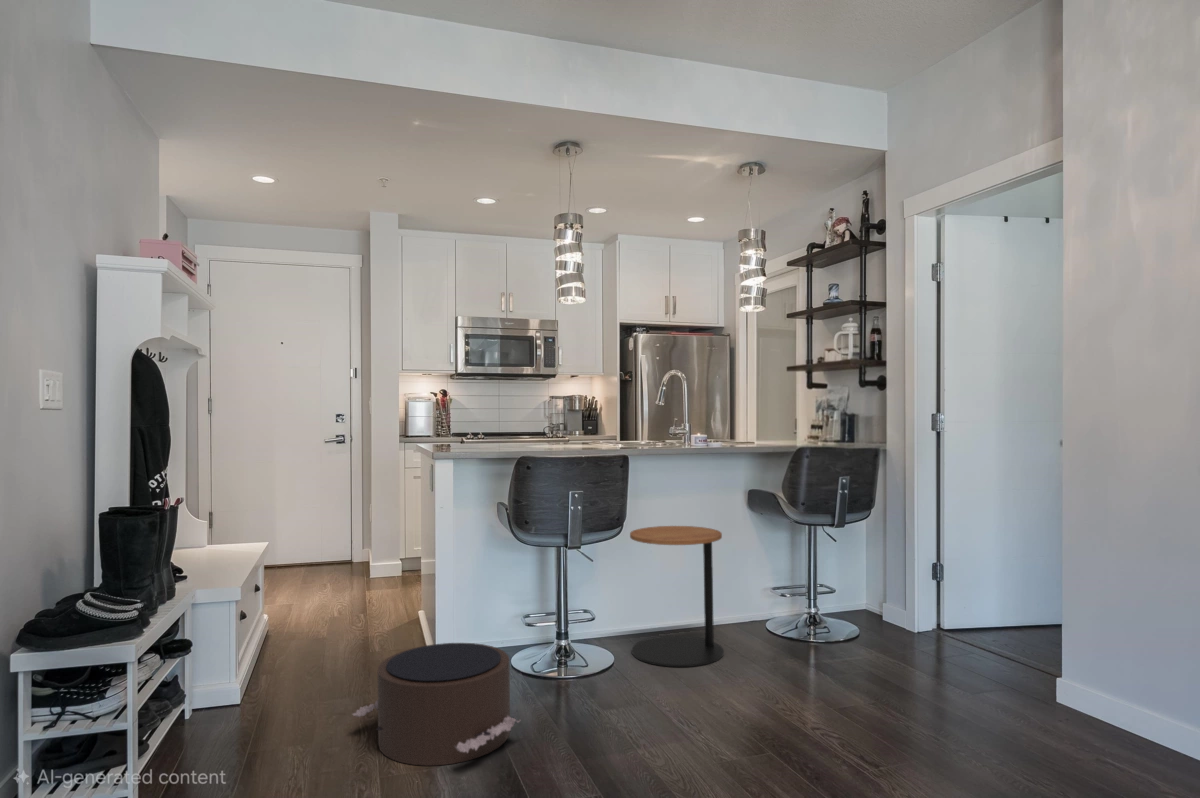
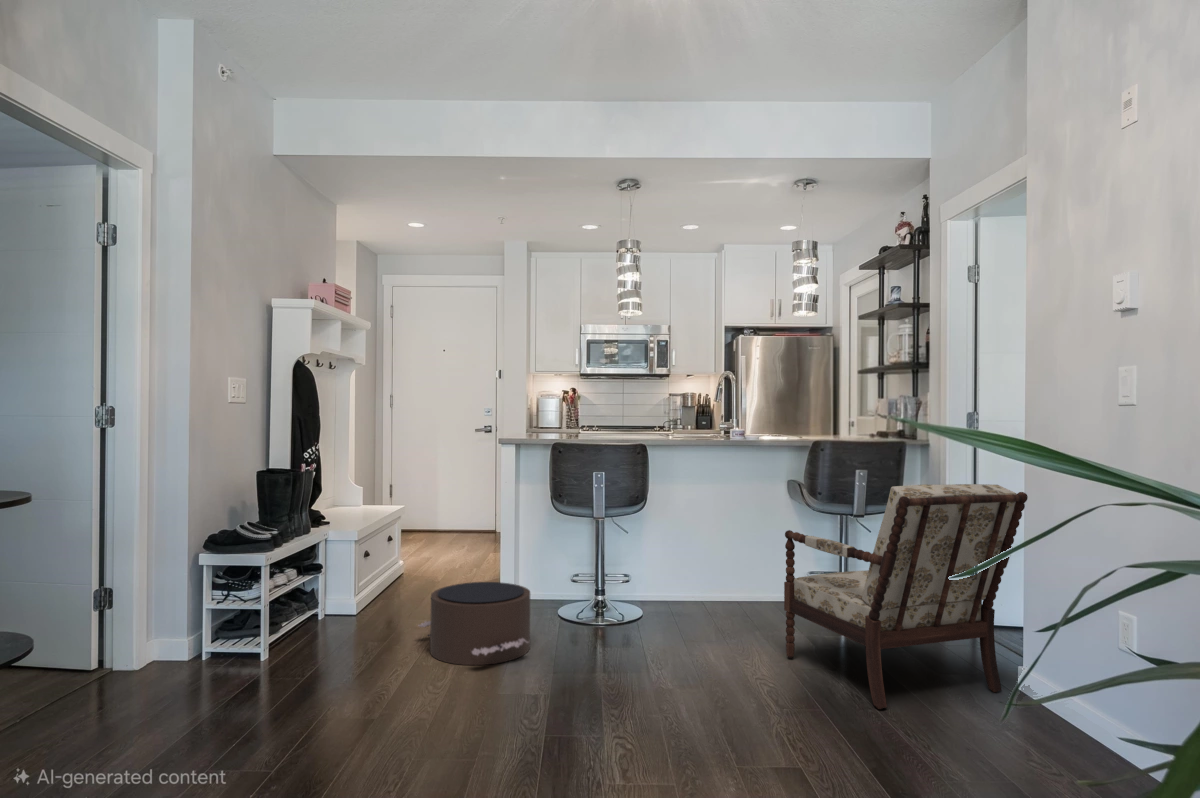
armchair: none [803,490,1077,753] -> present [784,484,1028,709]
side table: present [630,526,724,667] -> none [665,508,746,628]

